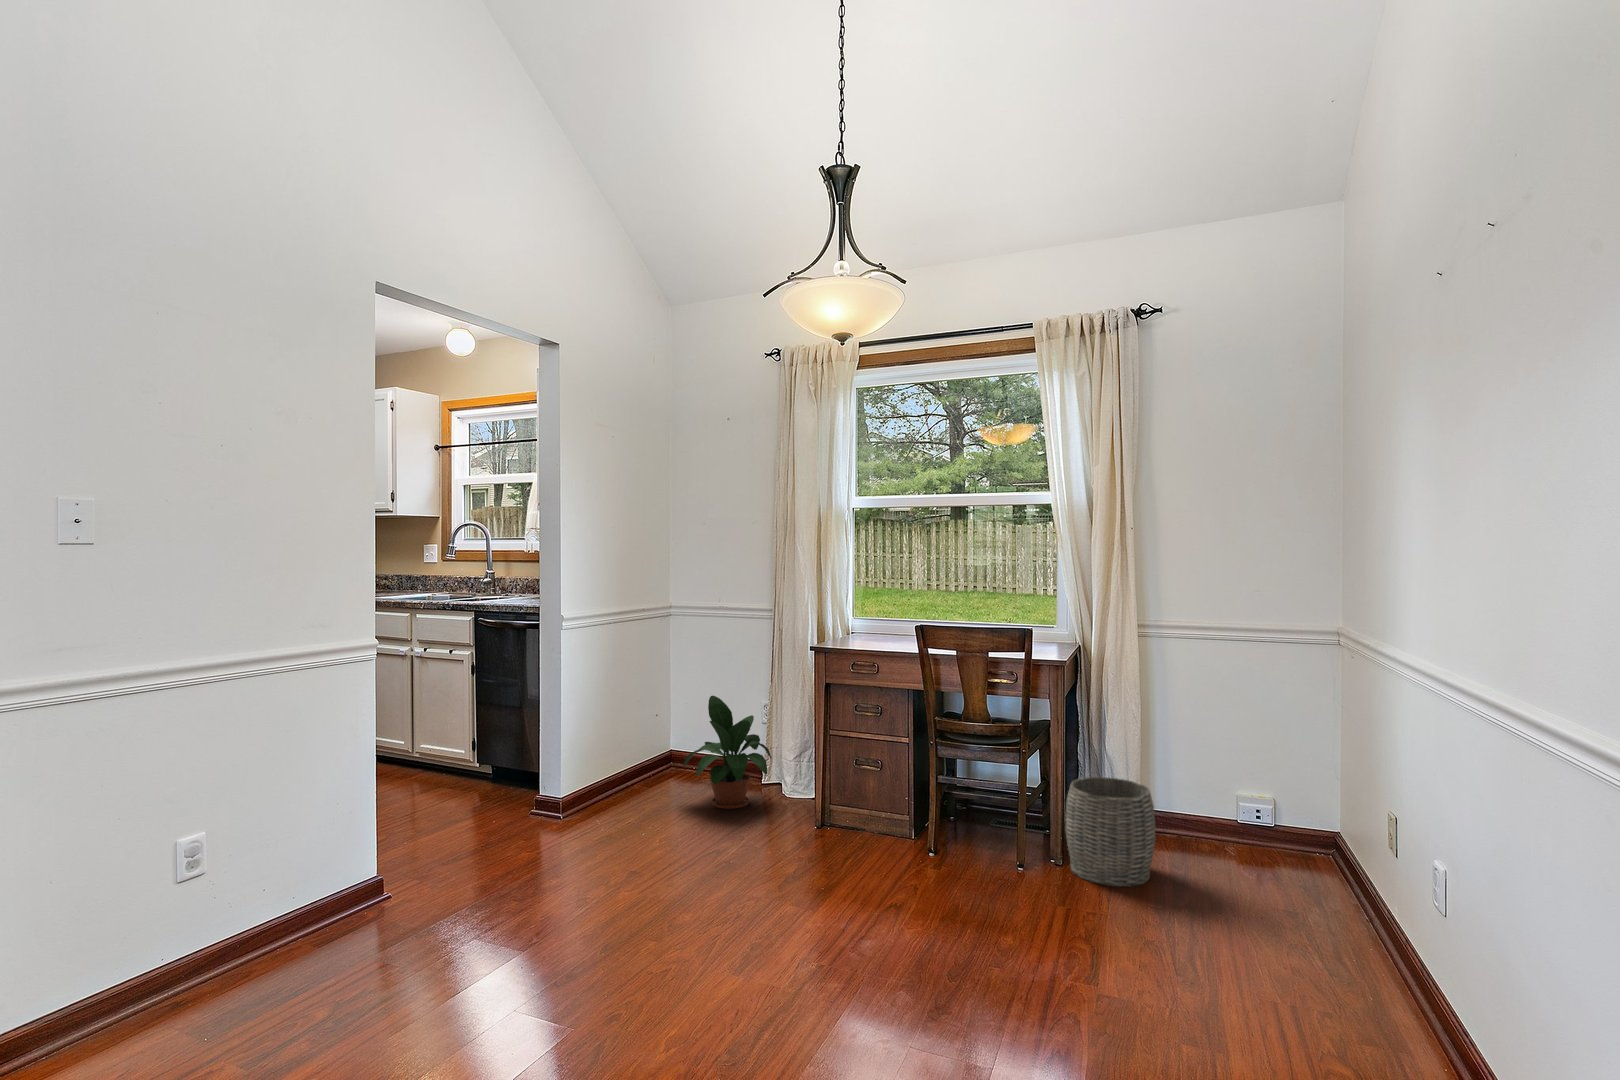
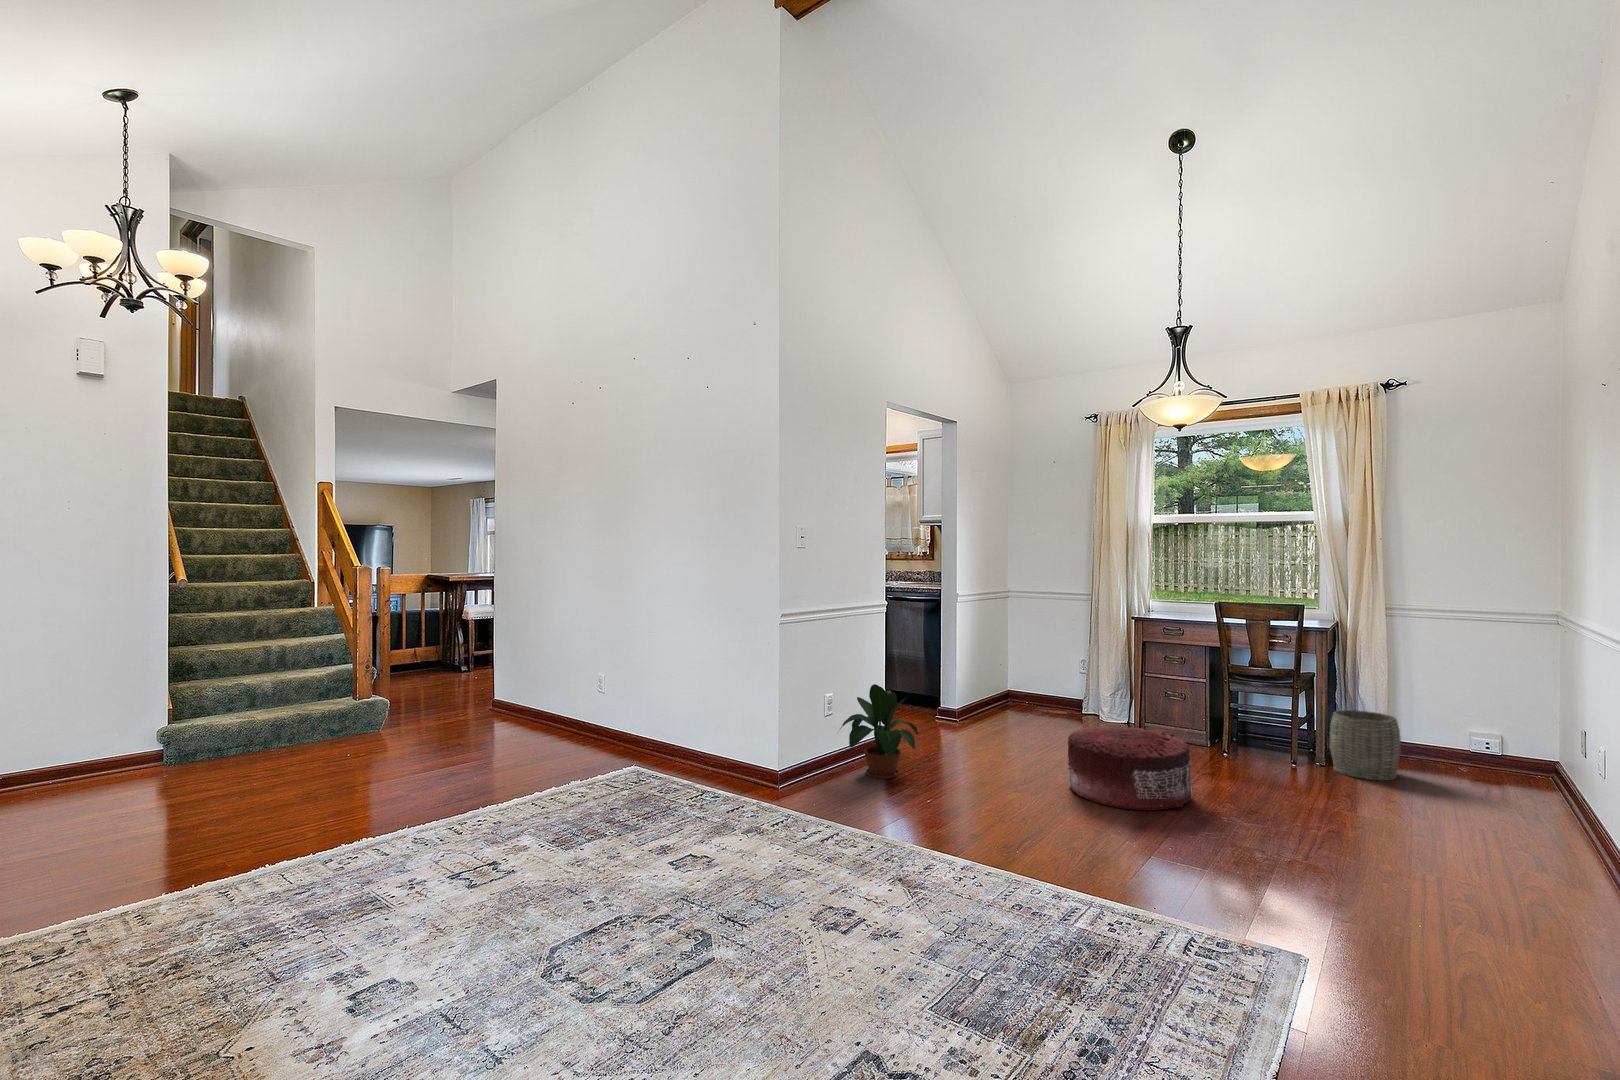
potted plant: present [683,696,772,809] -> present [840,684,918,779]
pouf: none [637,842,840,1026] -> present [1068,725,1192,810]

